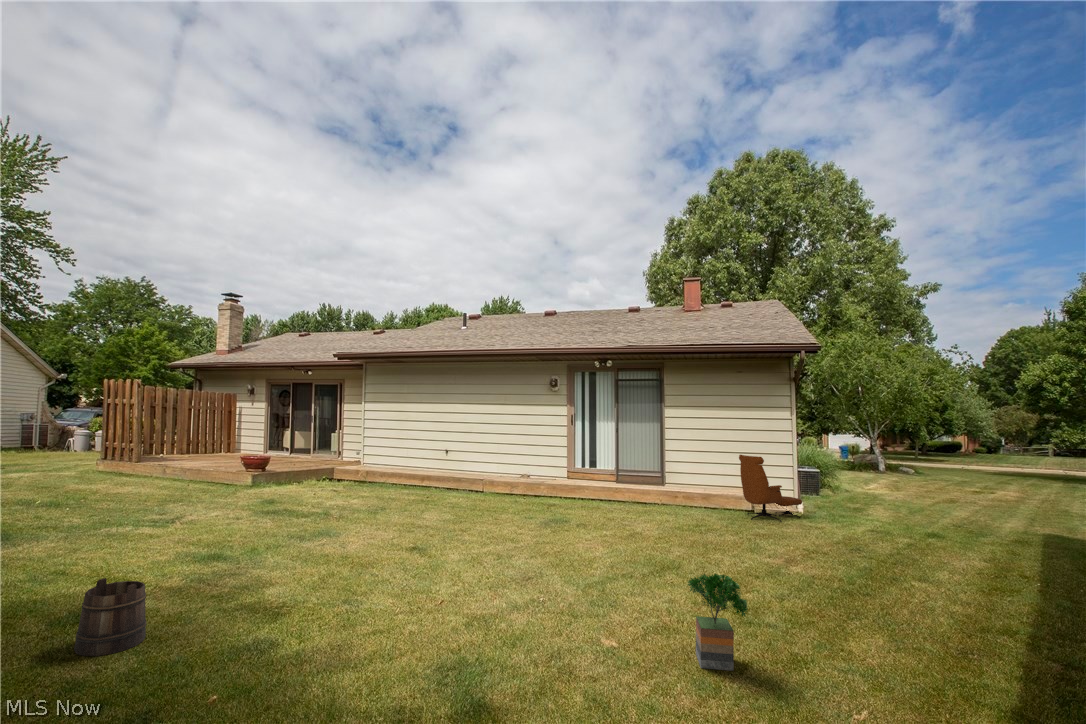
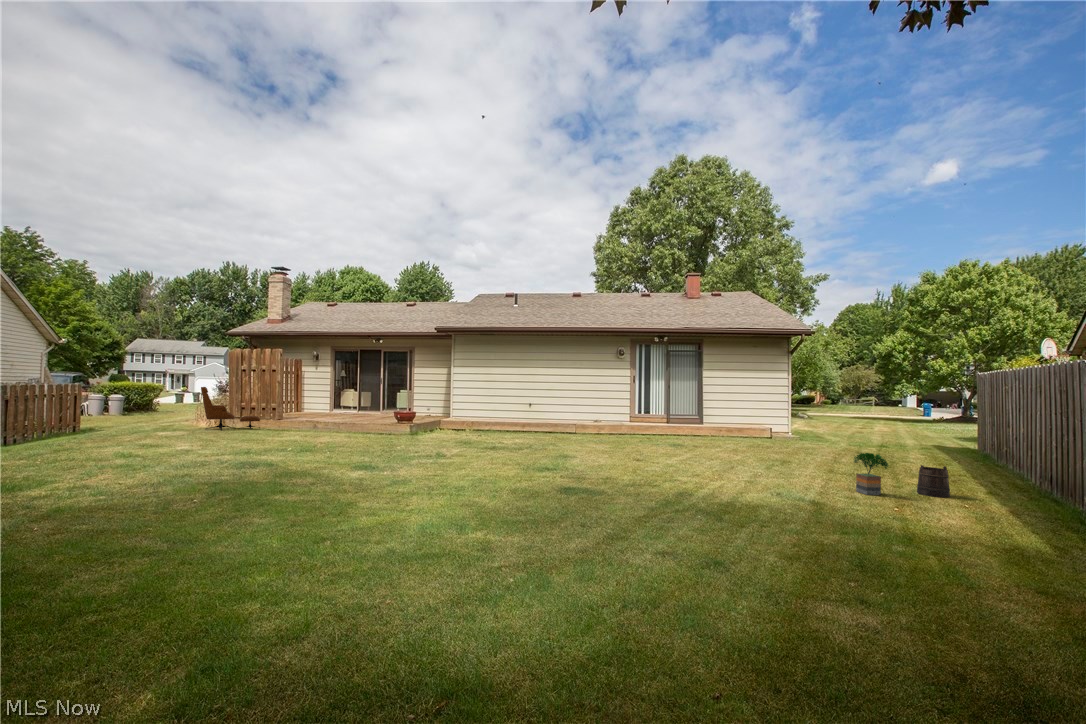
lounge chair: present [739,455,802,522] -> present [201,387,260,430]
bucket: present [74,578,146,656] -> present [917,465,950,498]

